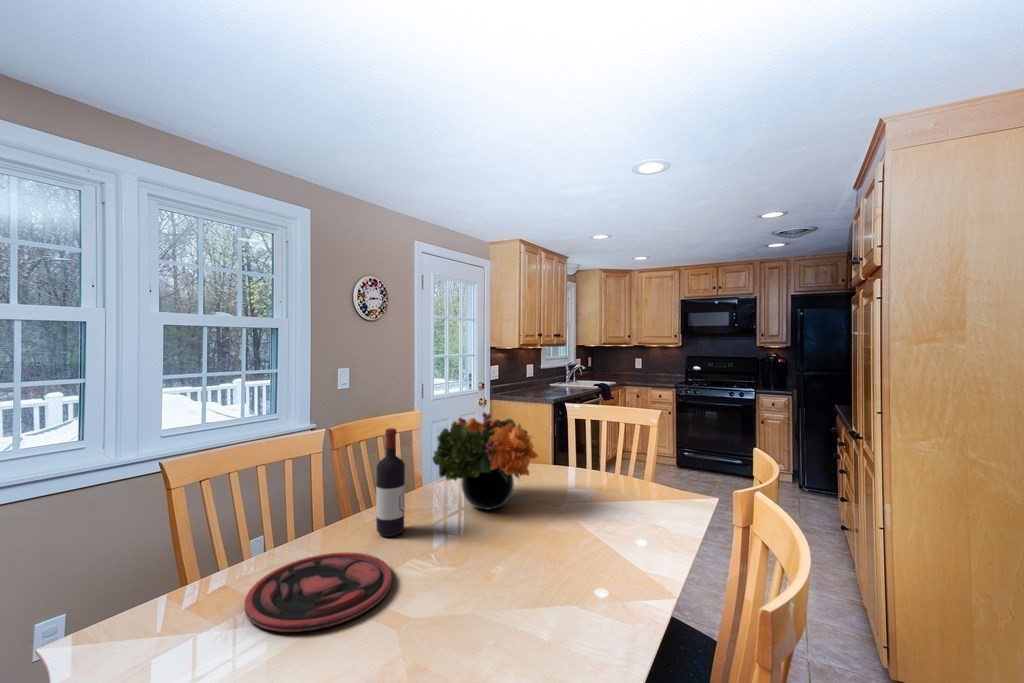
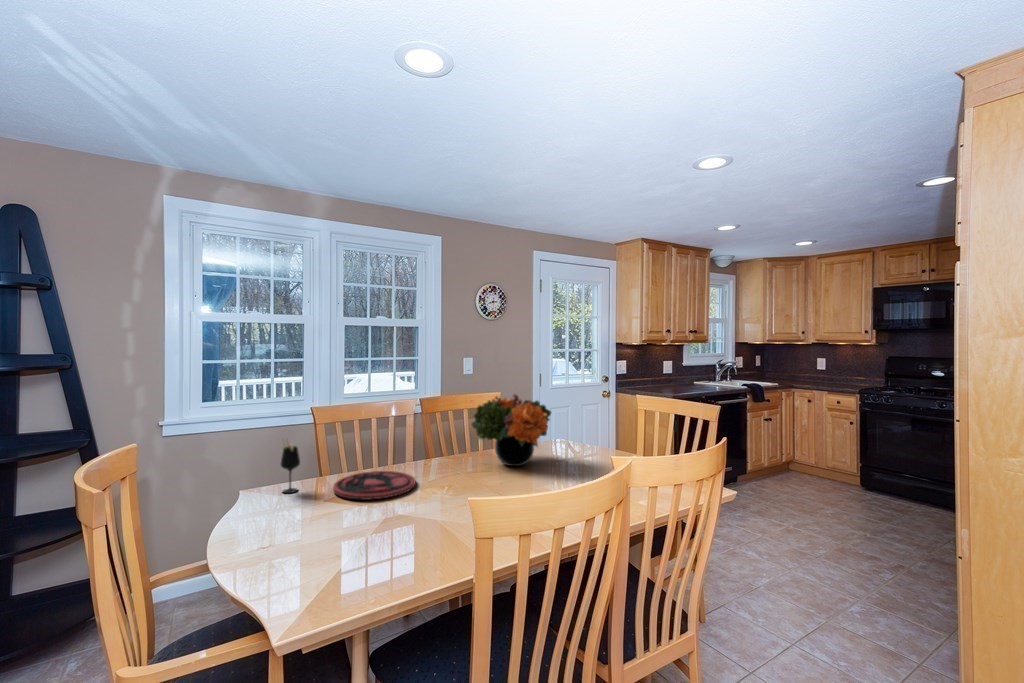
wine bottle: present [376,428,405,537] -> none [428,399,446,470]
wine glass: none [126,542,171,654] -> present [281,444,300,493]

